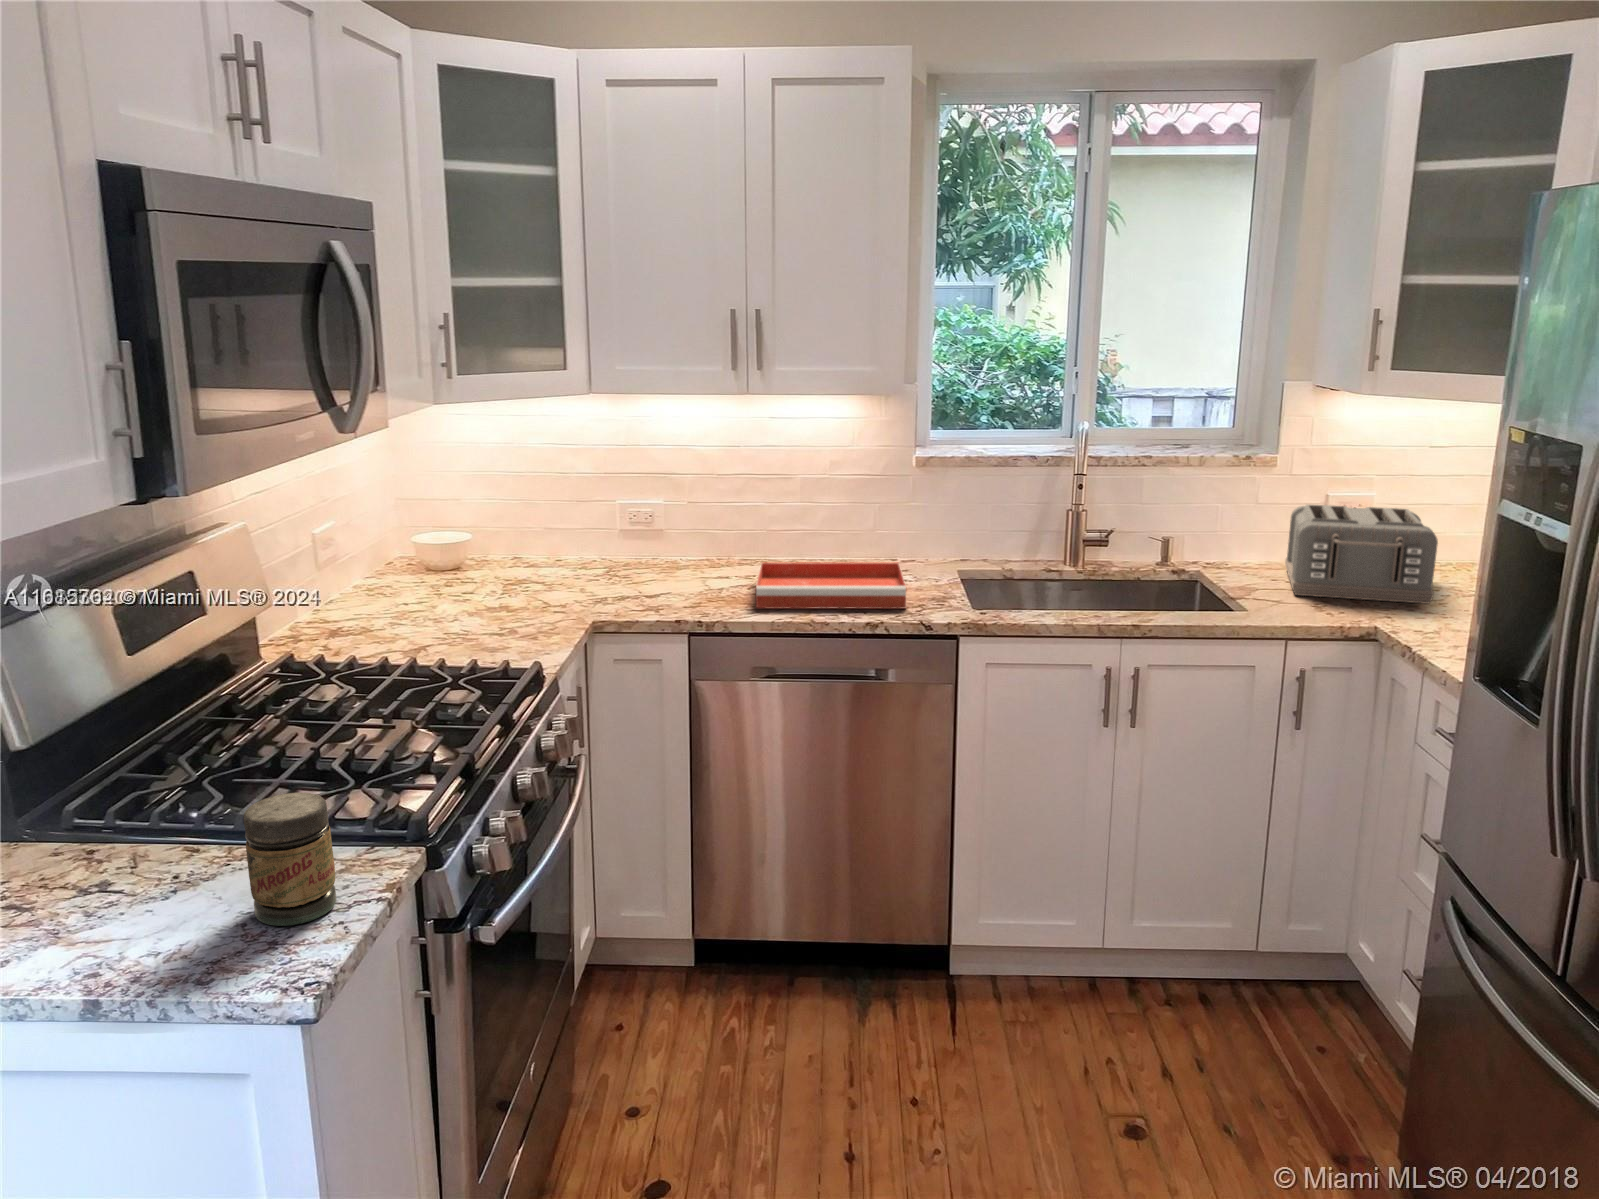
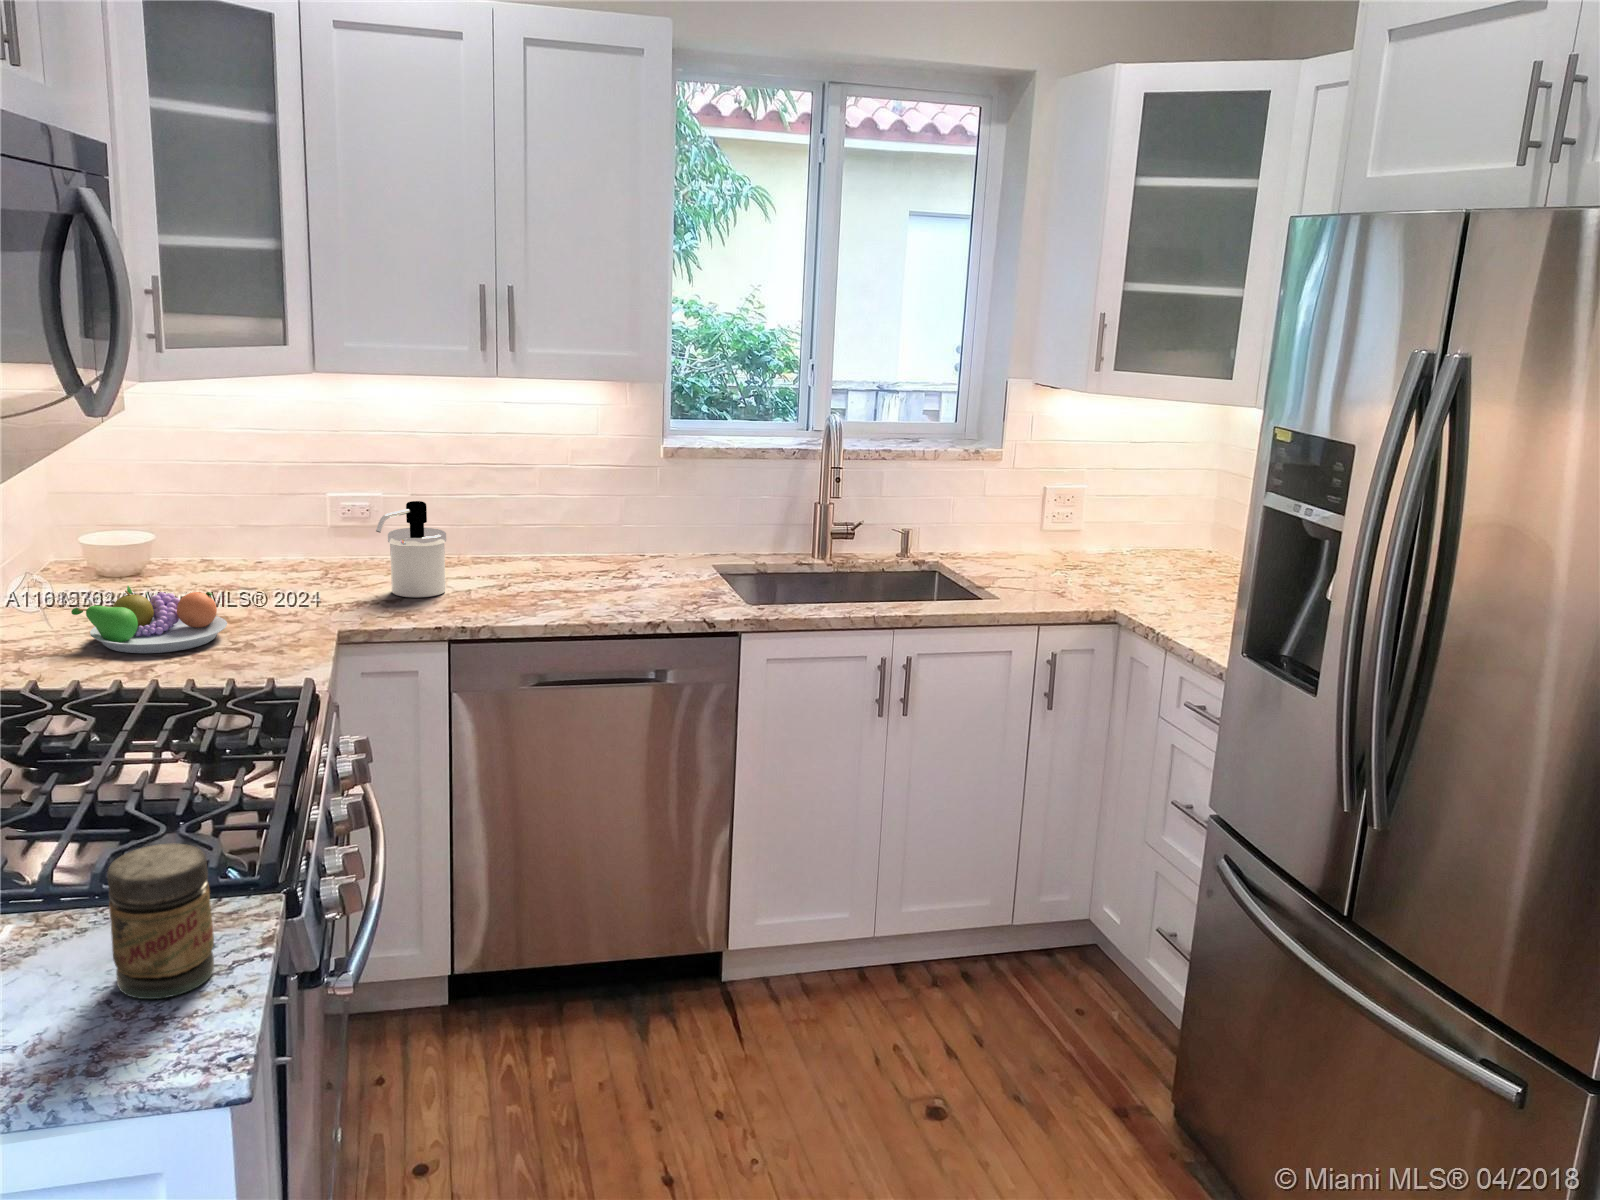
toaster: present [1285,504,1438,604] -> none [1018,496,1160,588]
soap dispenser: none [636,507,702,594] -> present [376,501,446,597]
tray: present [756,562,906,609] -> none [509,558,678,611]
fruit bowl: none [379,576,502,634] -> present [71,586,227,653]

